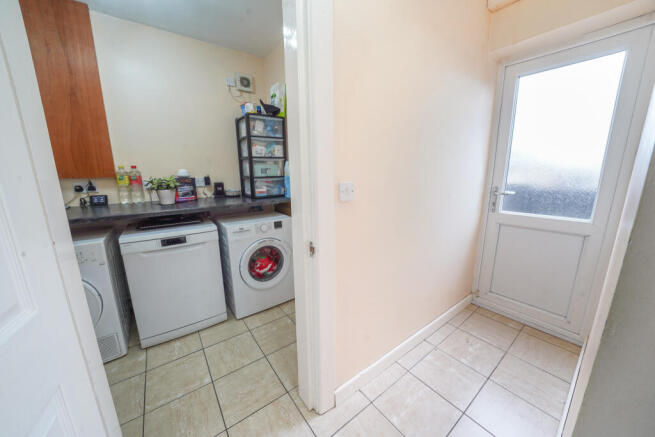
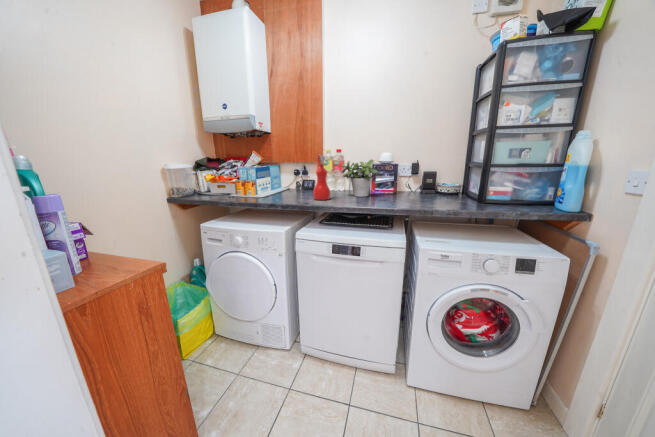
spray bottle: none [121,172,140,210] -> present [313,155,330,200]

